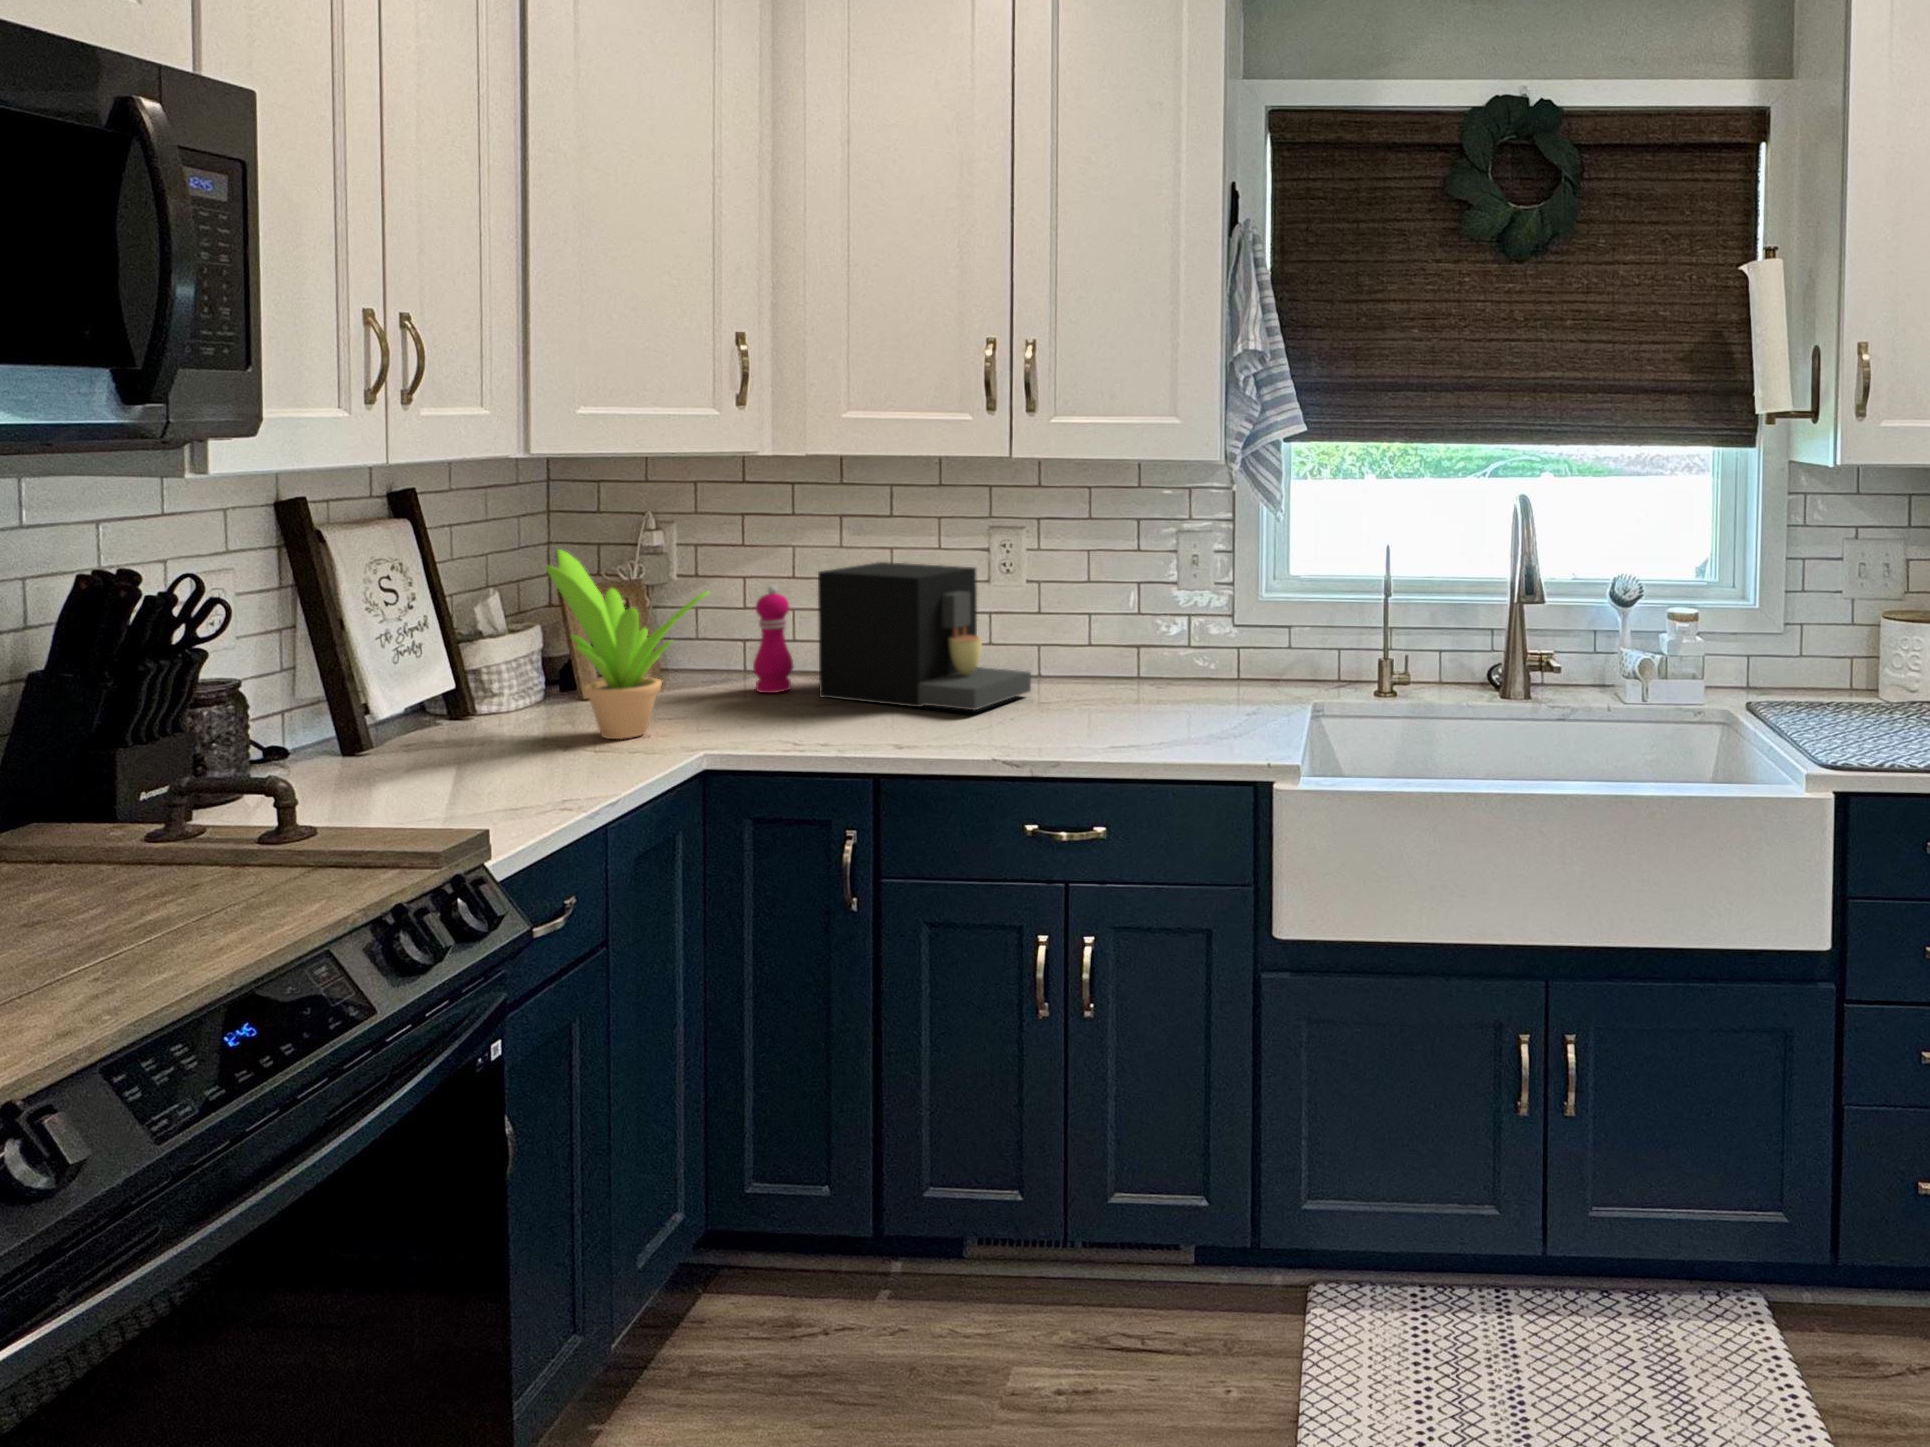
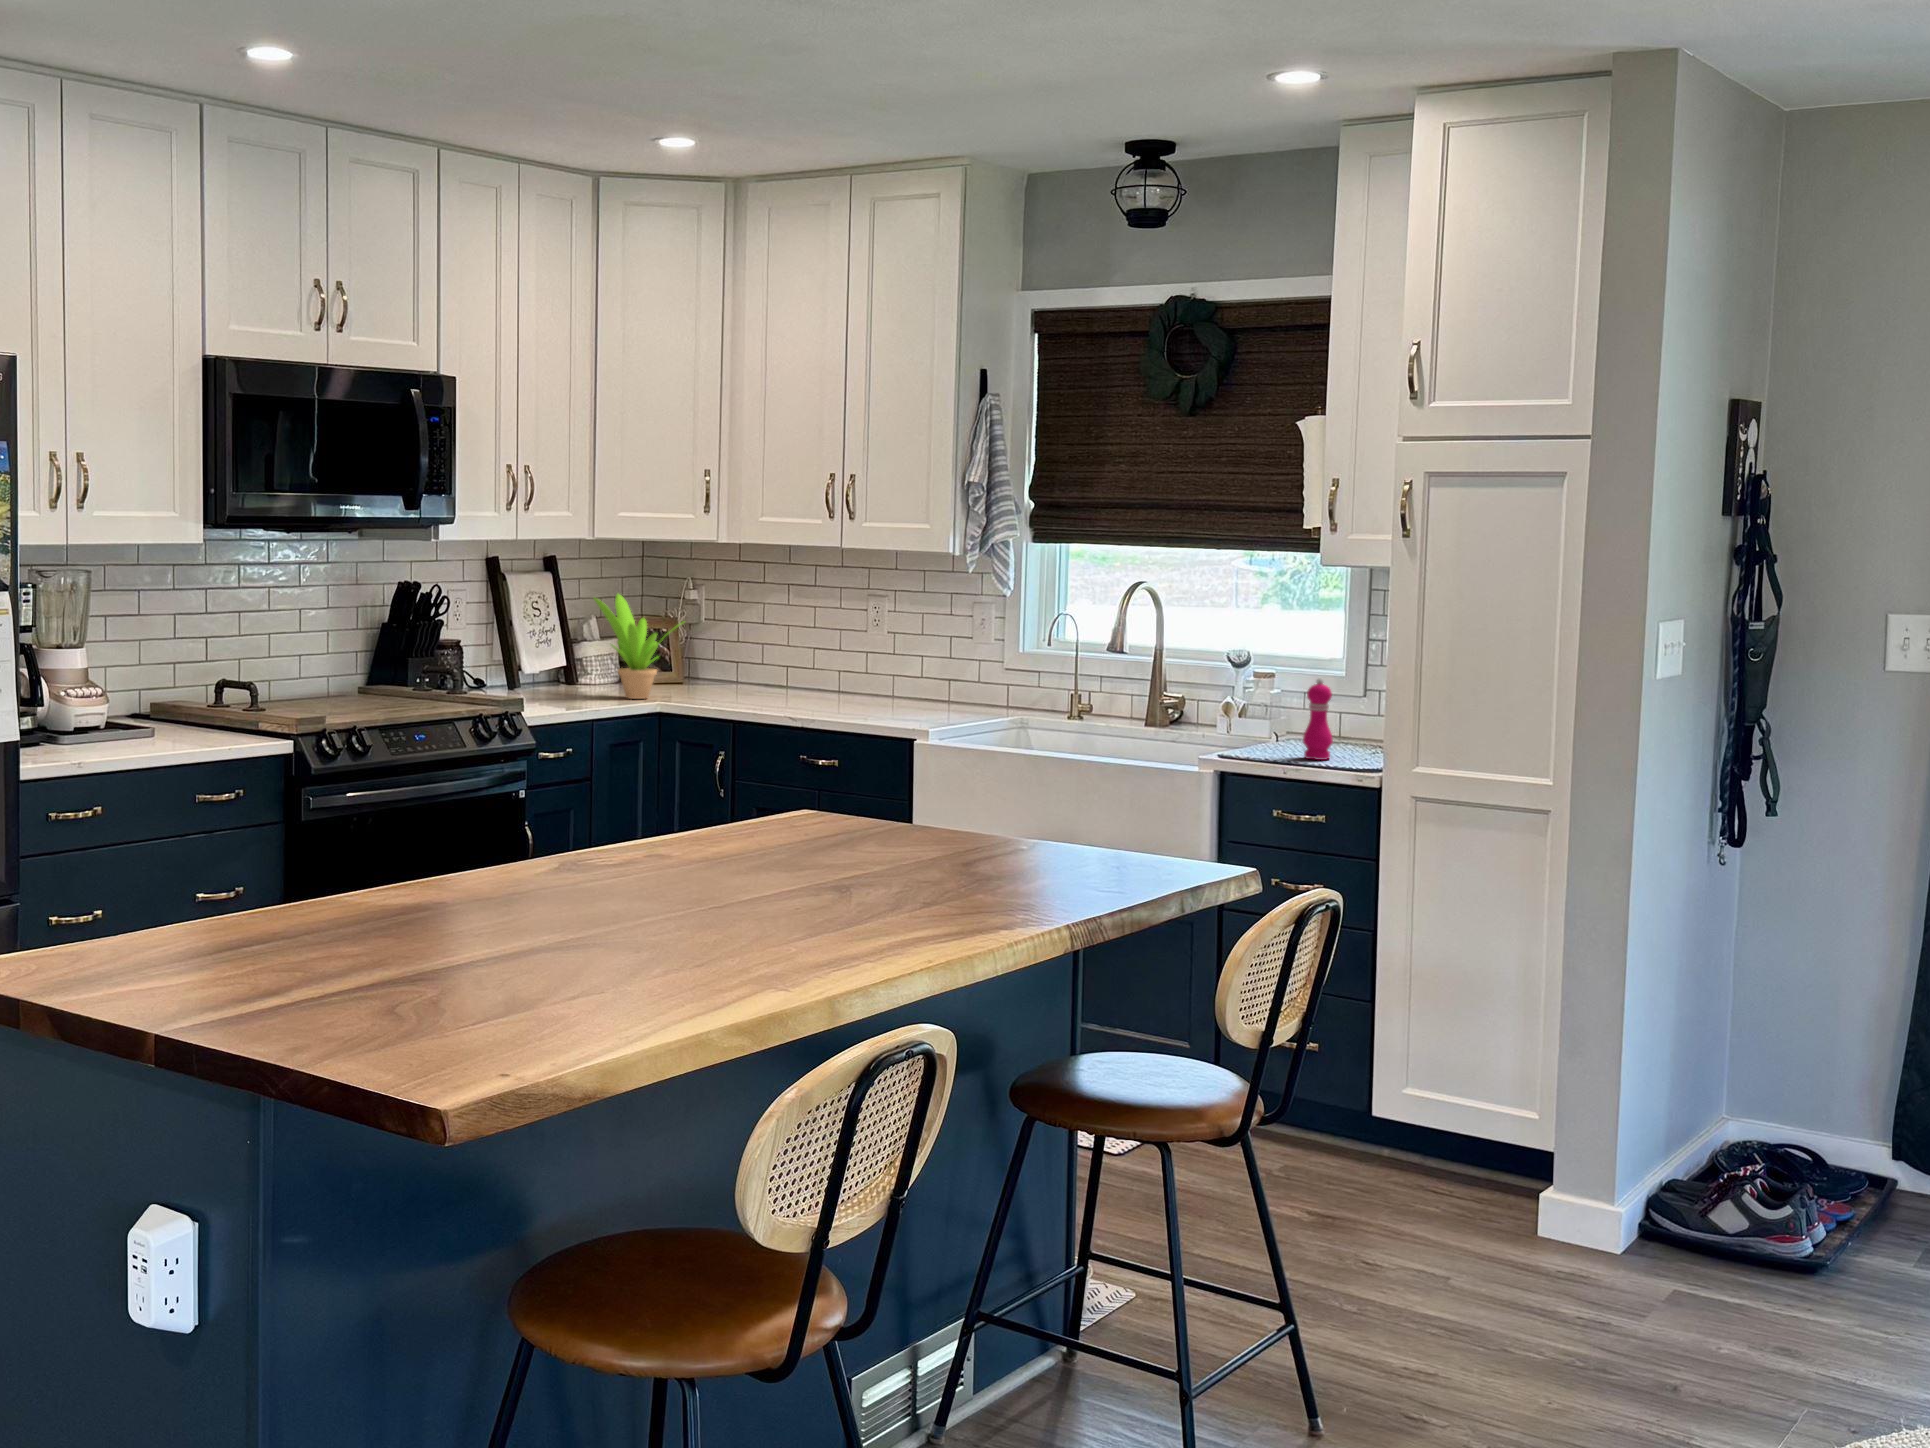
coffee maker: present [818,562,1031,710] -> none [757,616,872,705]
pepper mill: present [753,585,793,693] -> present [1303,678,1333,760]

